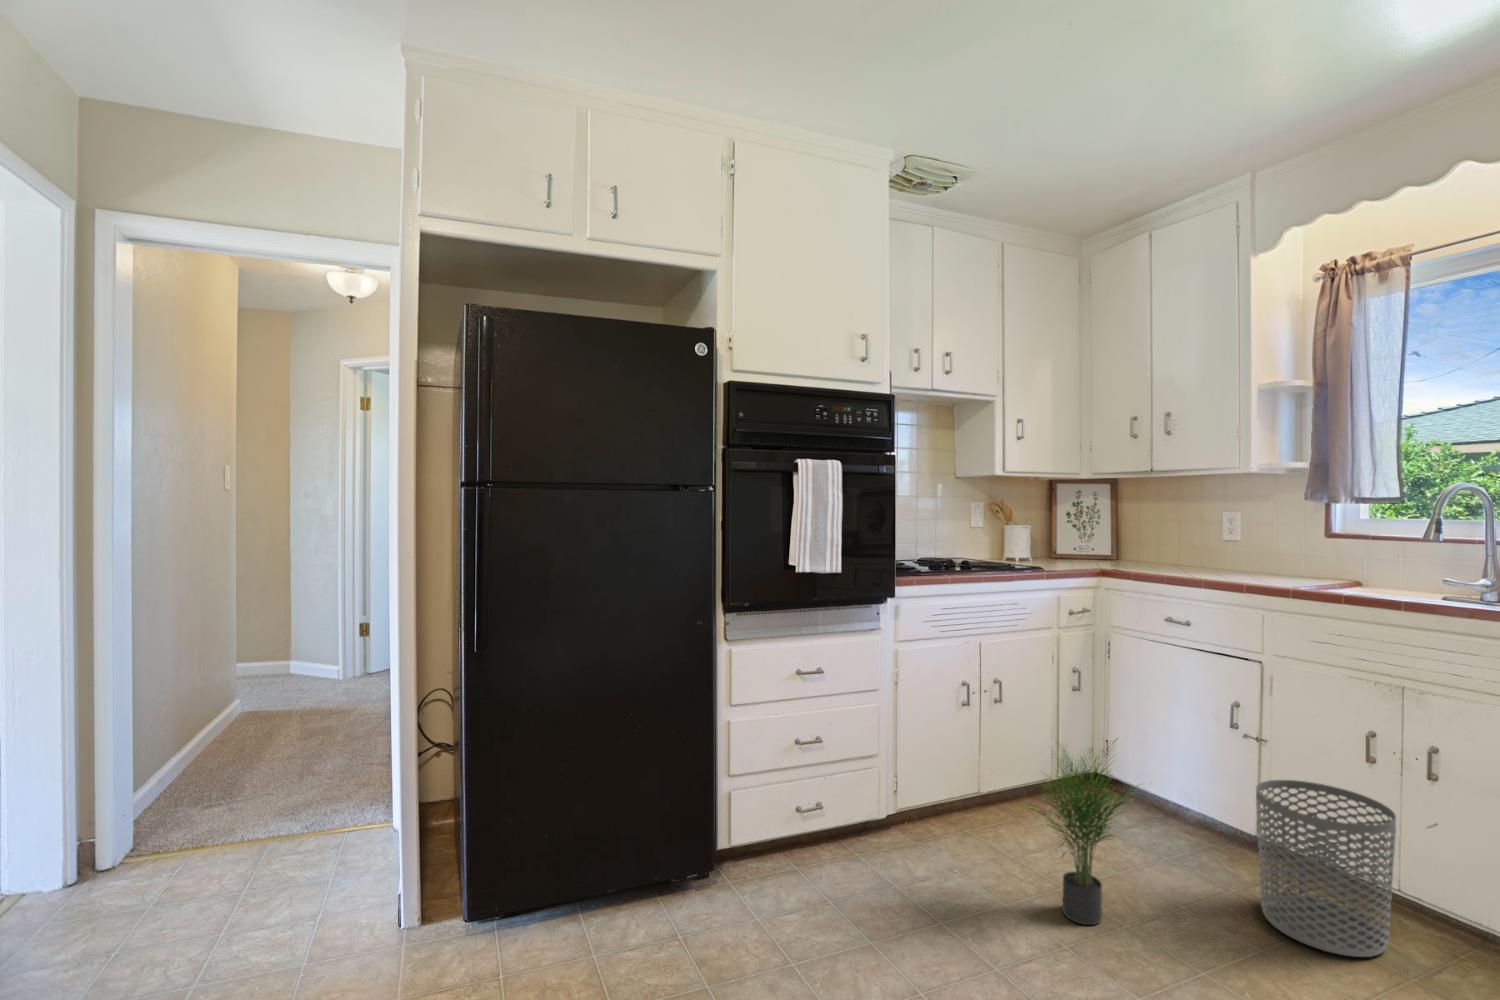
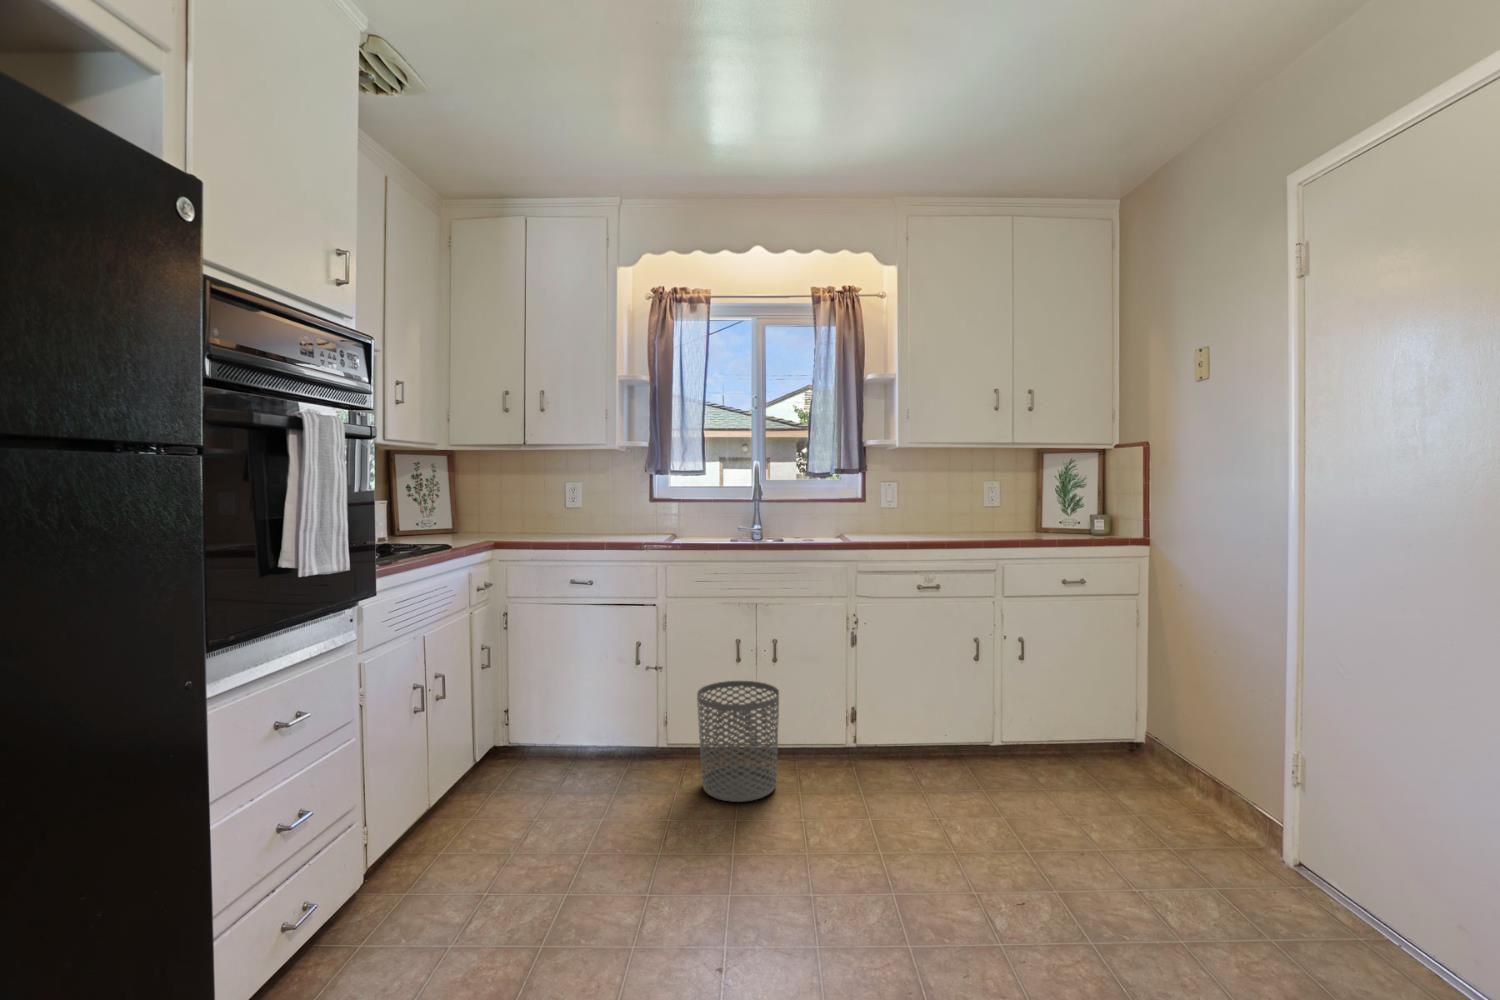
potted plant: present [1028,738,1131,925] -> none [584,689,686,885]

